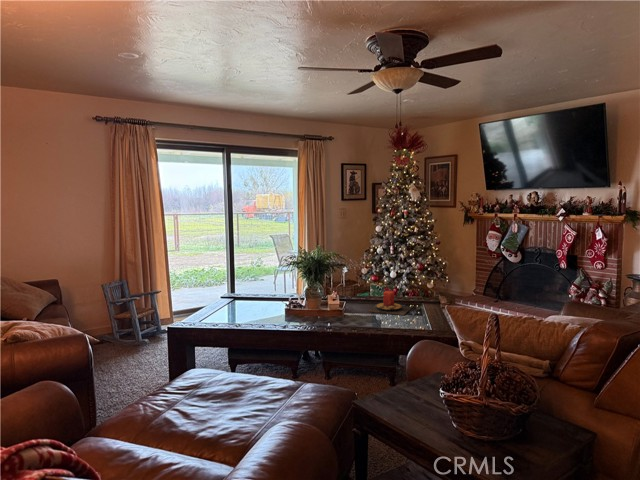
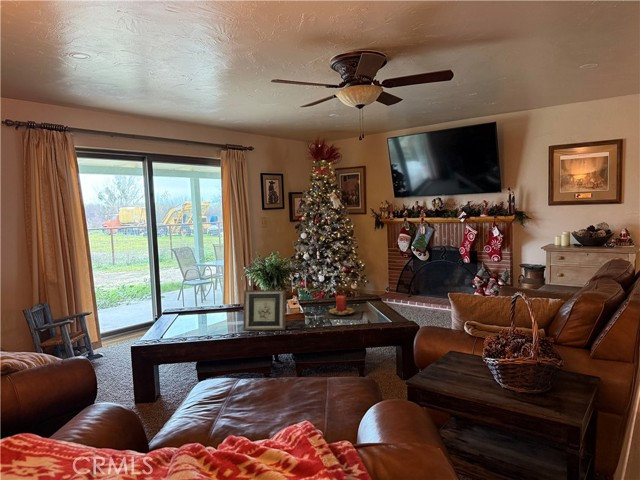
picture frame: none [291,279,330,318] -> present [243,290,285,330]

